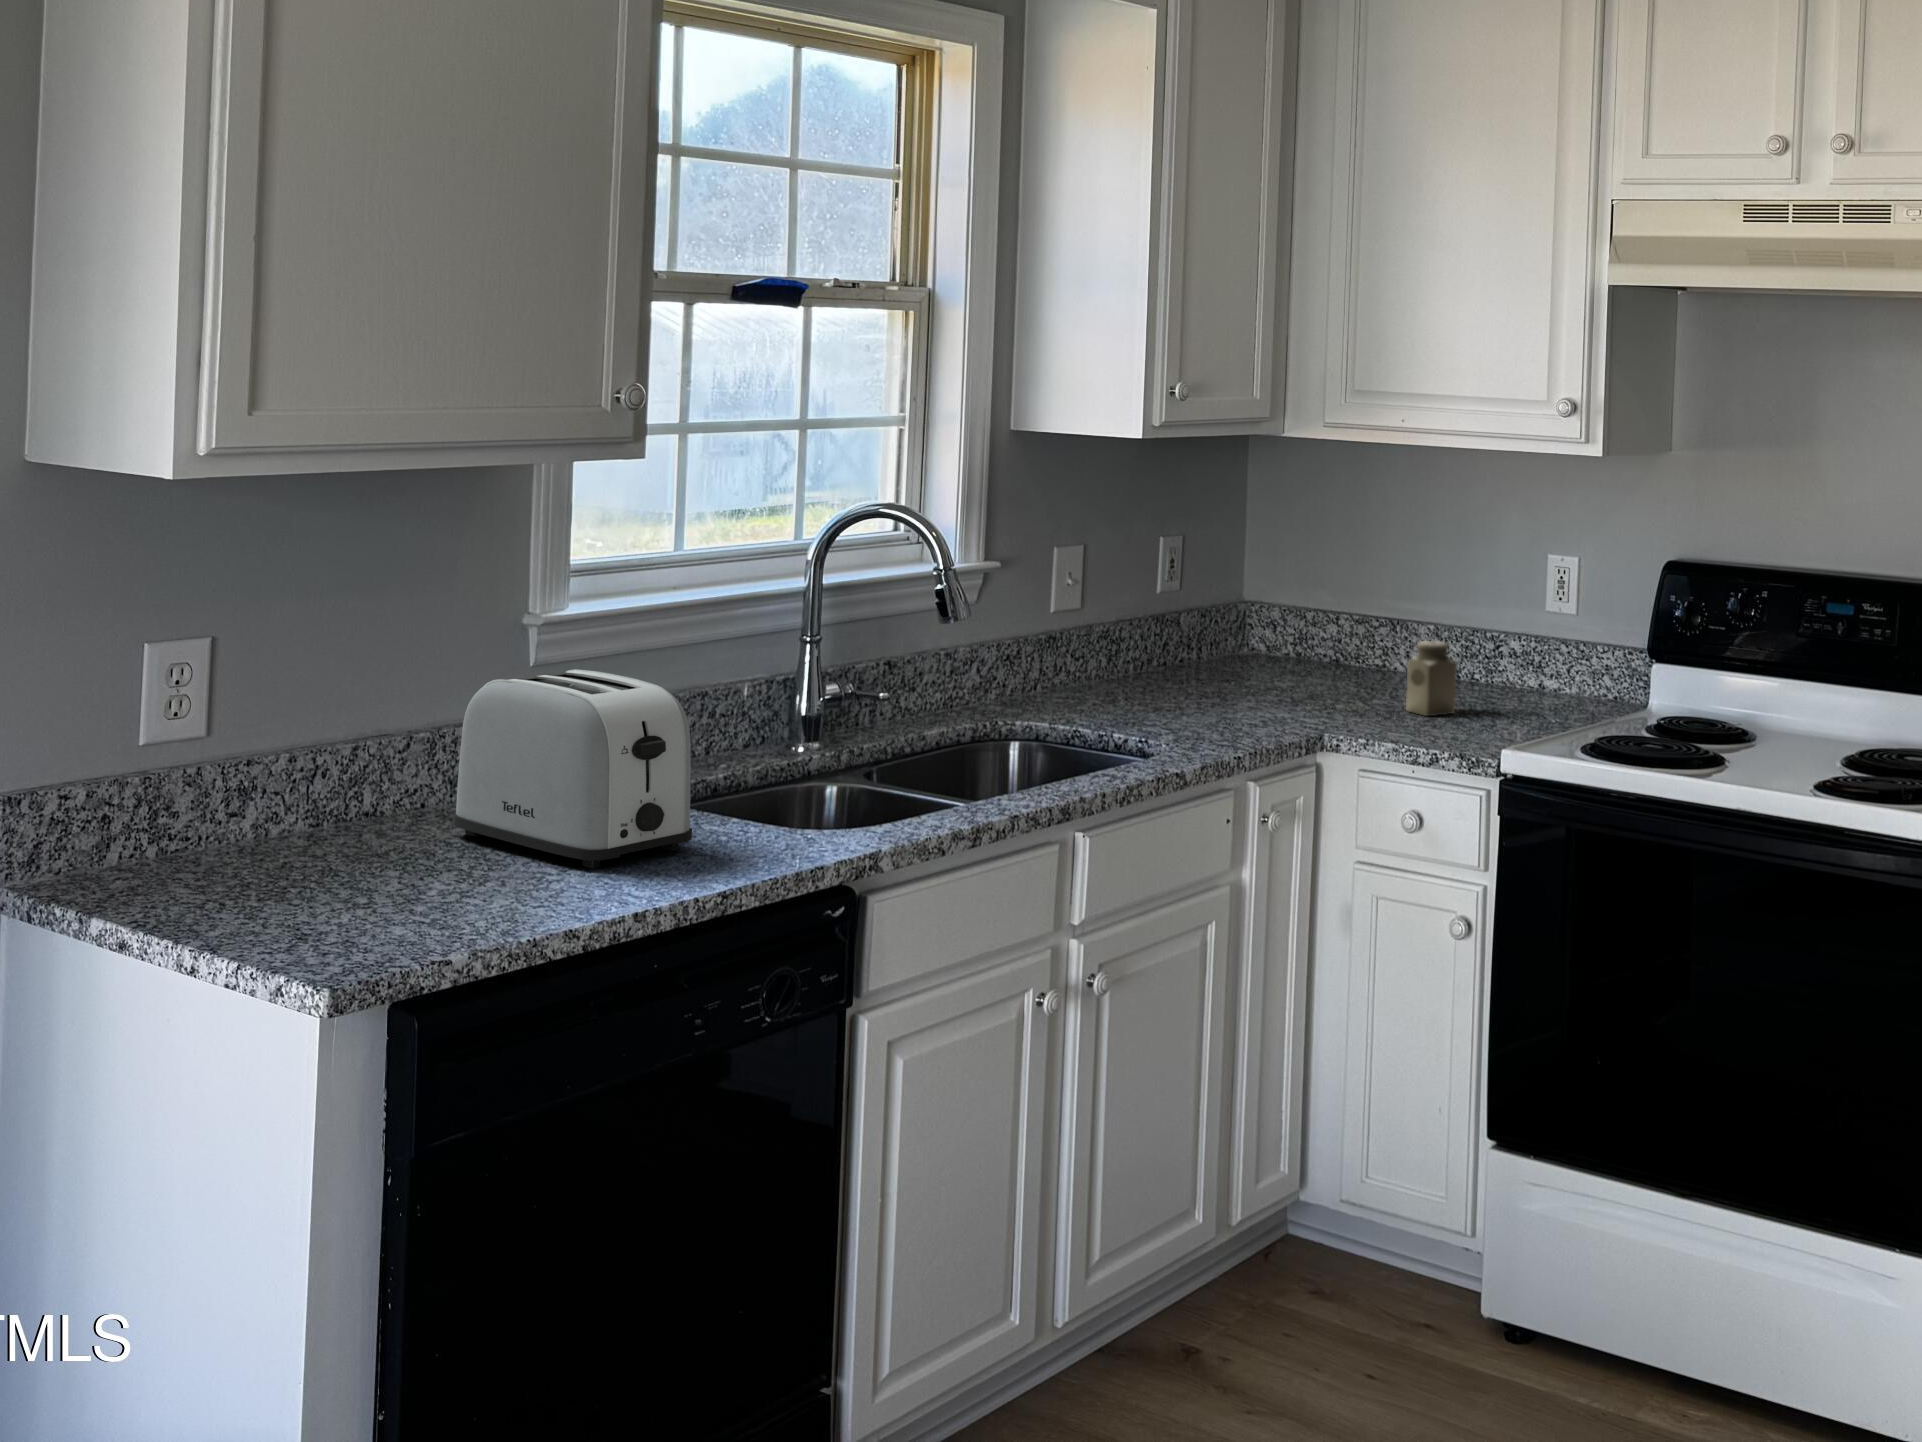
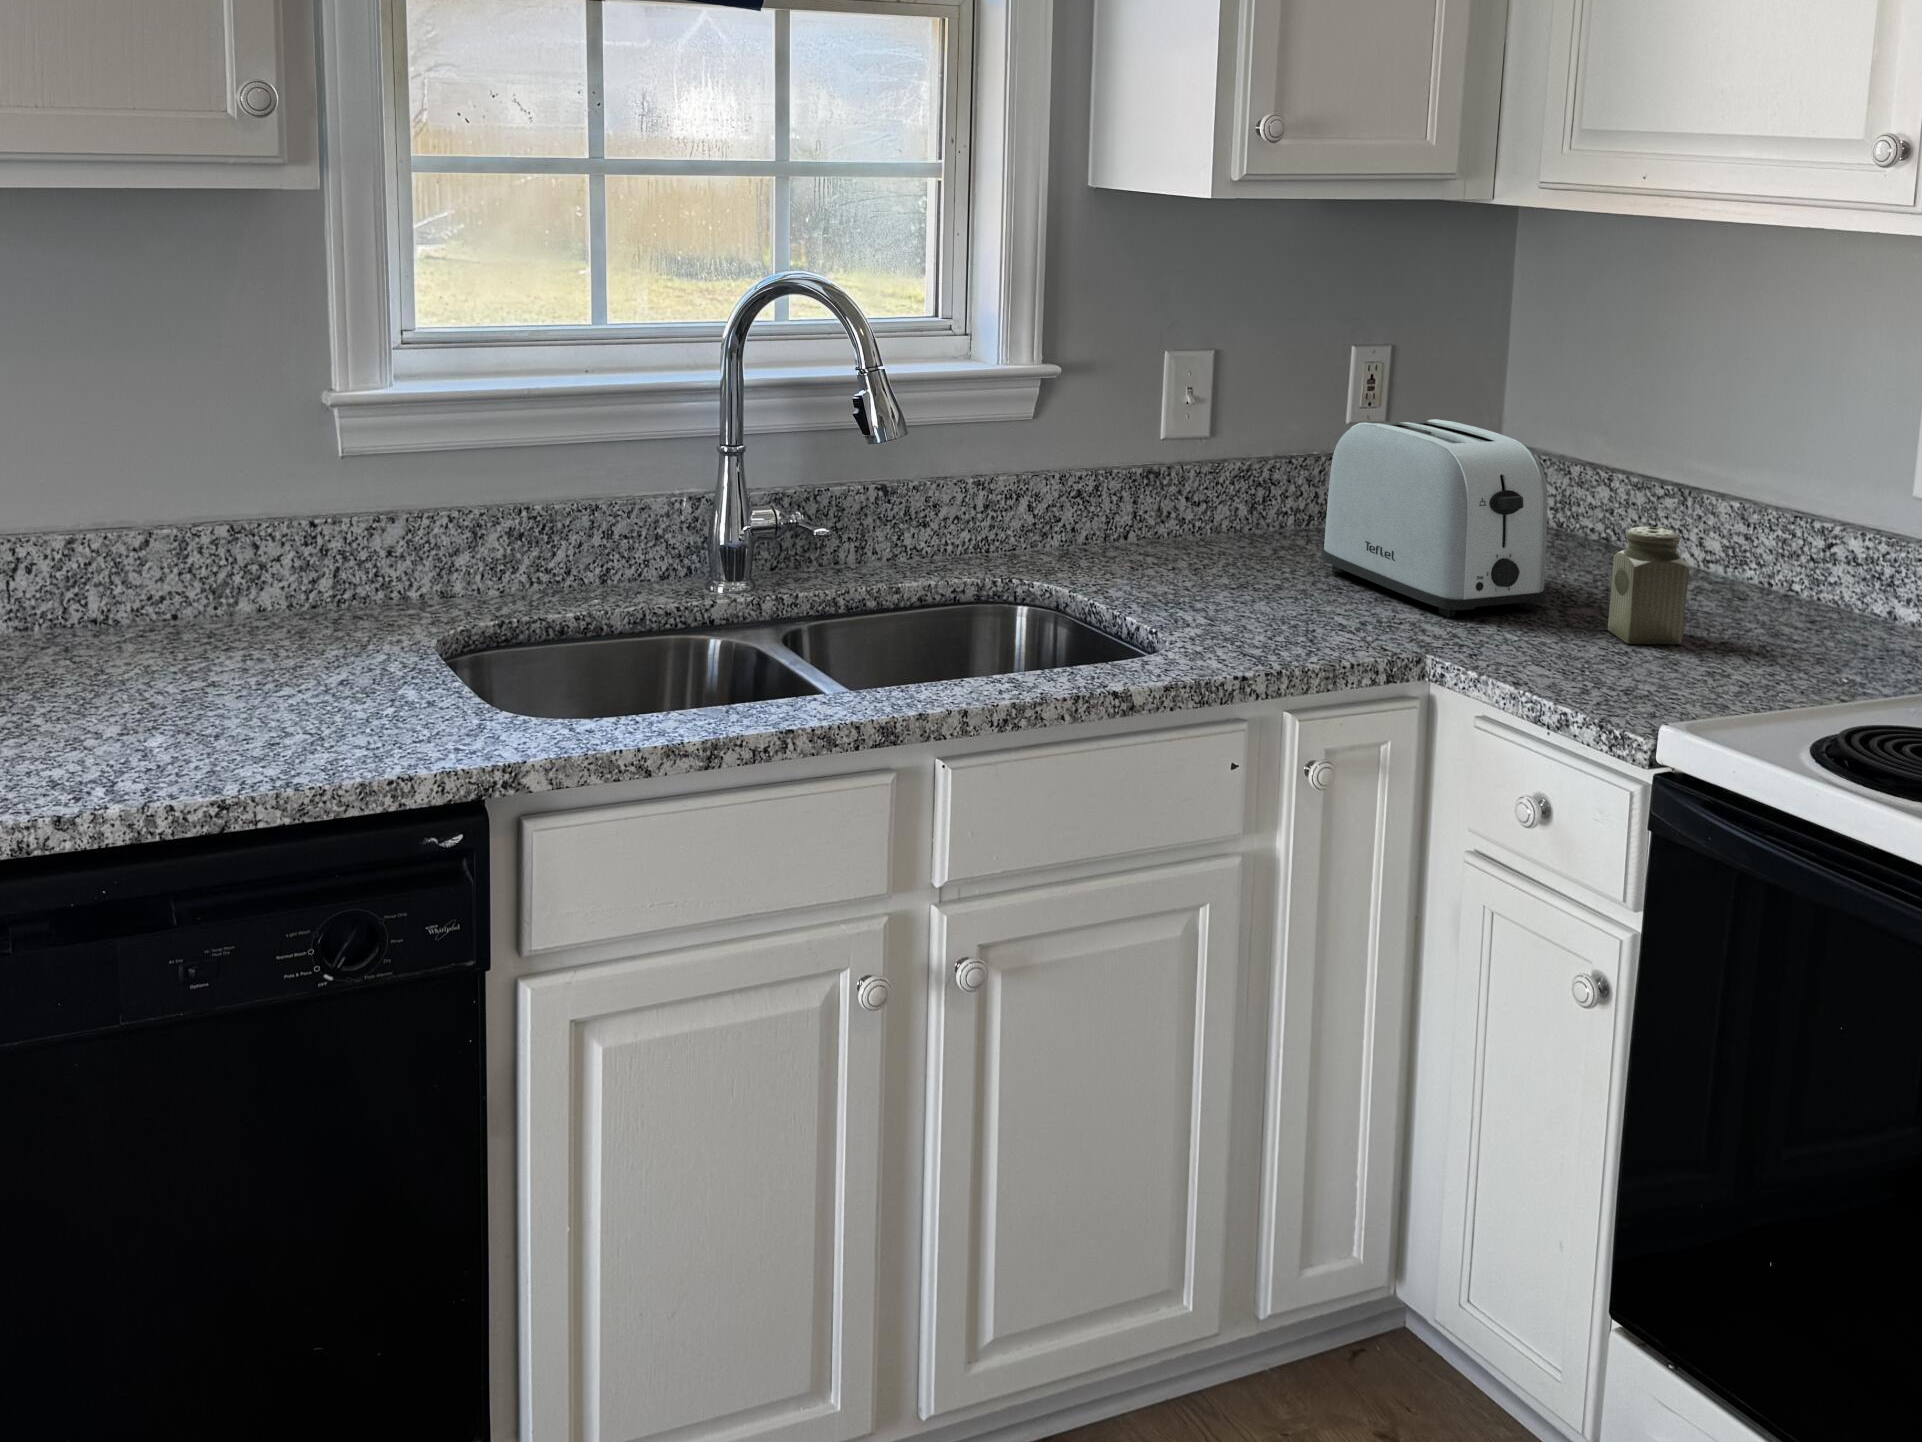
toaster: present [452,669,692,868] -> present [1321,419,1547,617]

